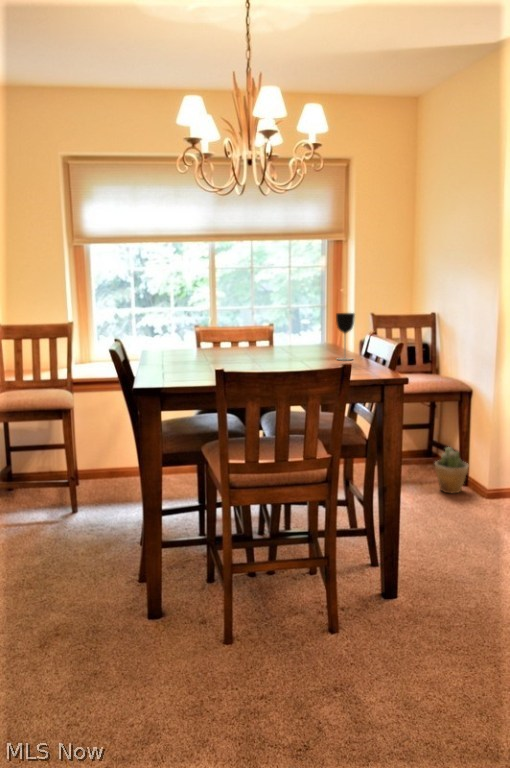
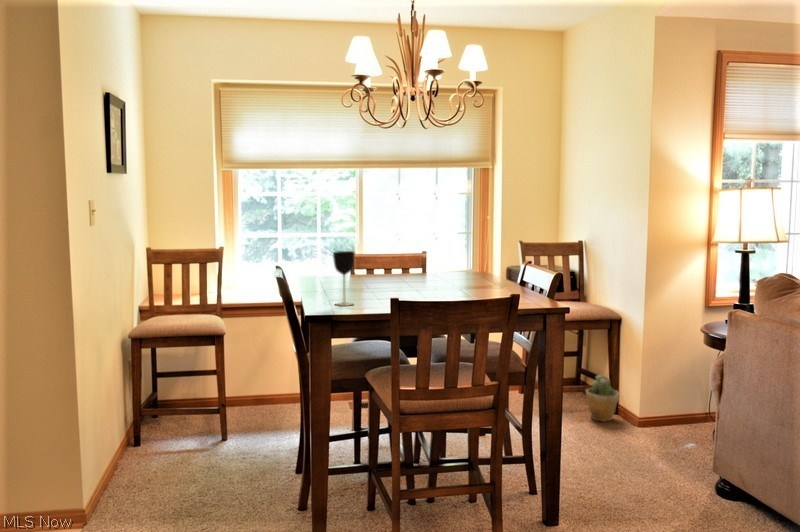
wine glass: present [336,313,355,360] -> present [333,251,355,306]

